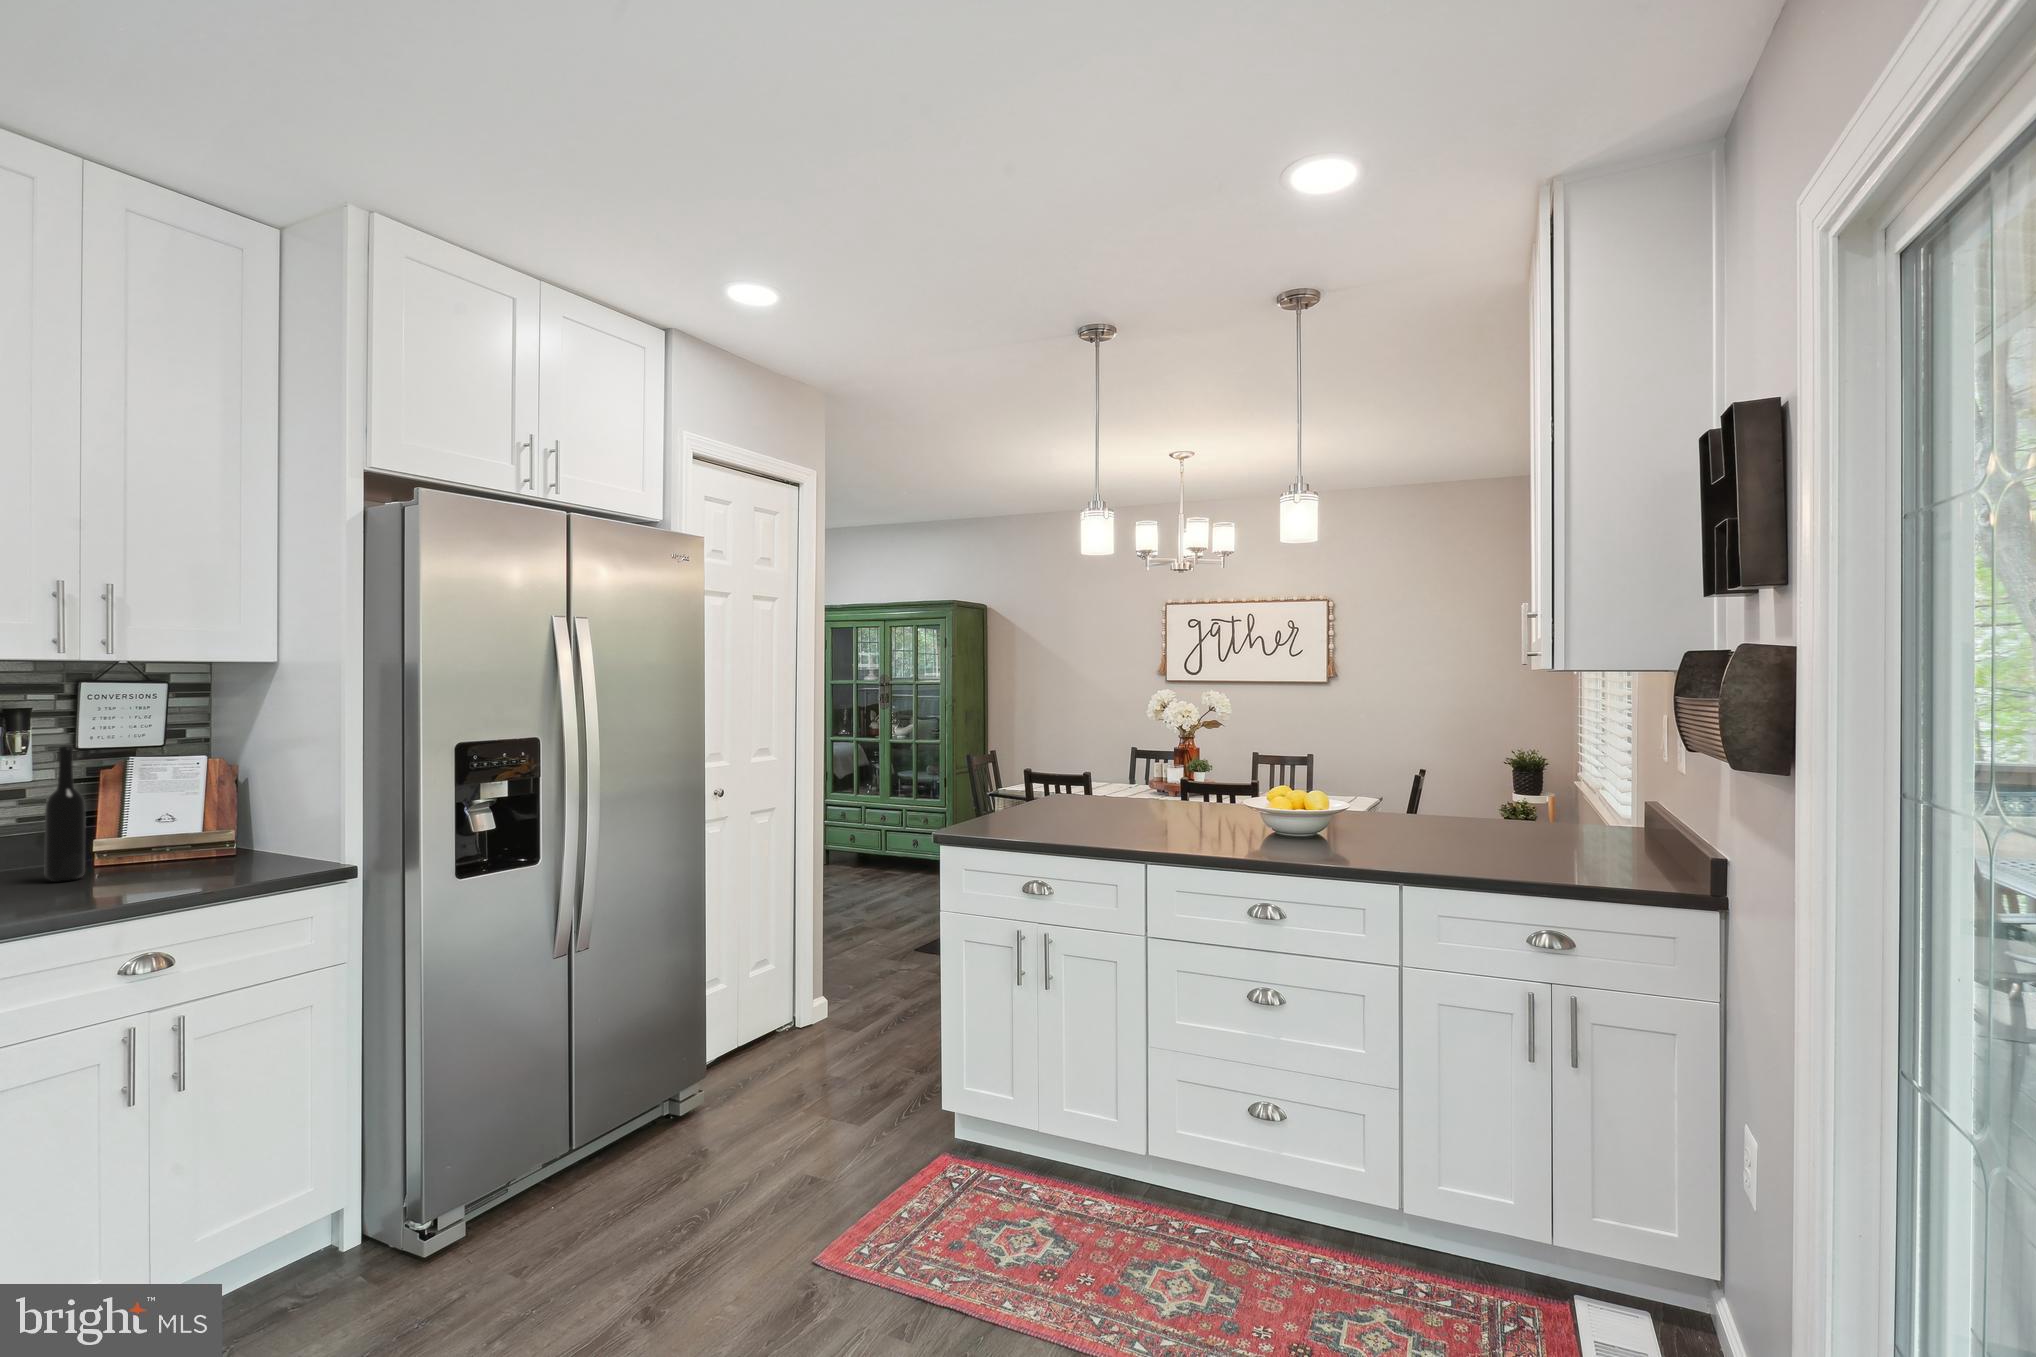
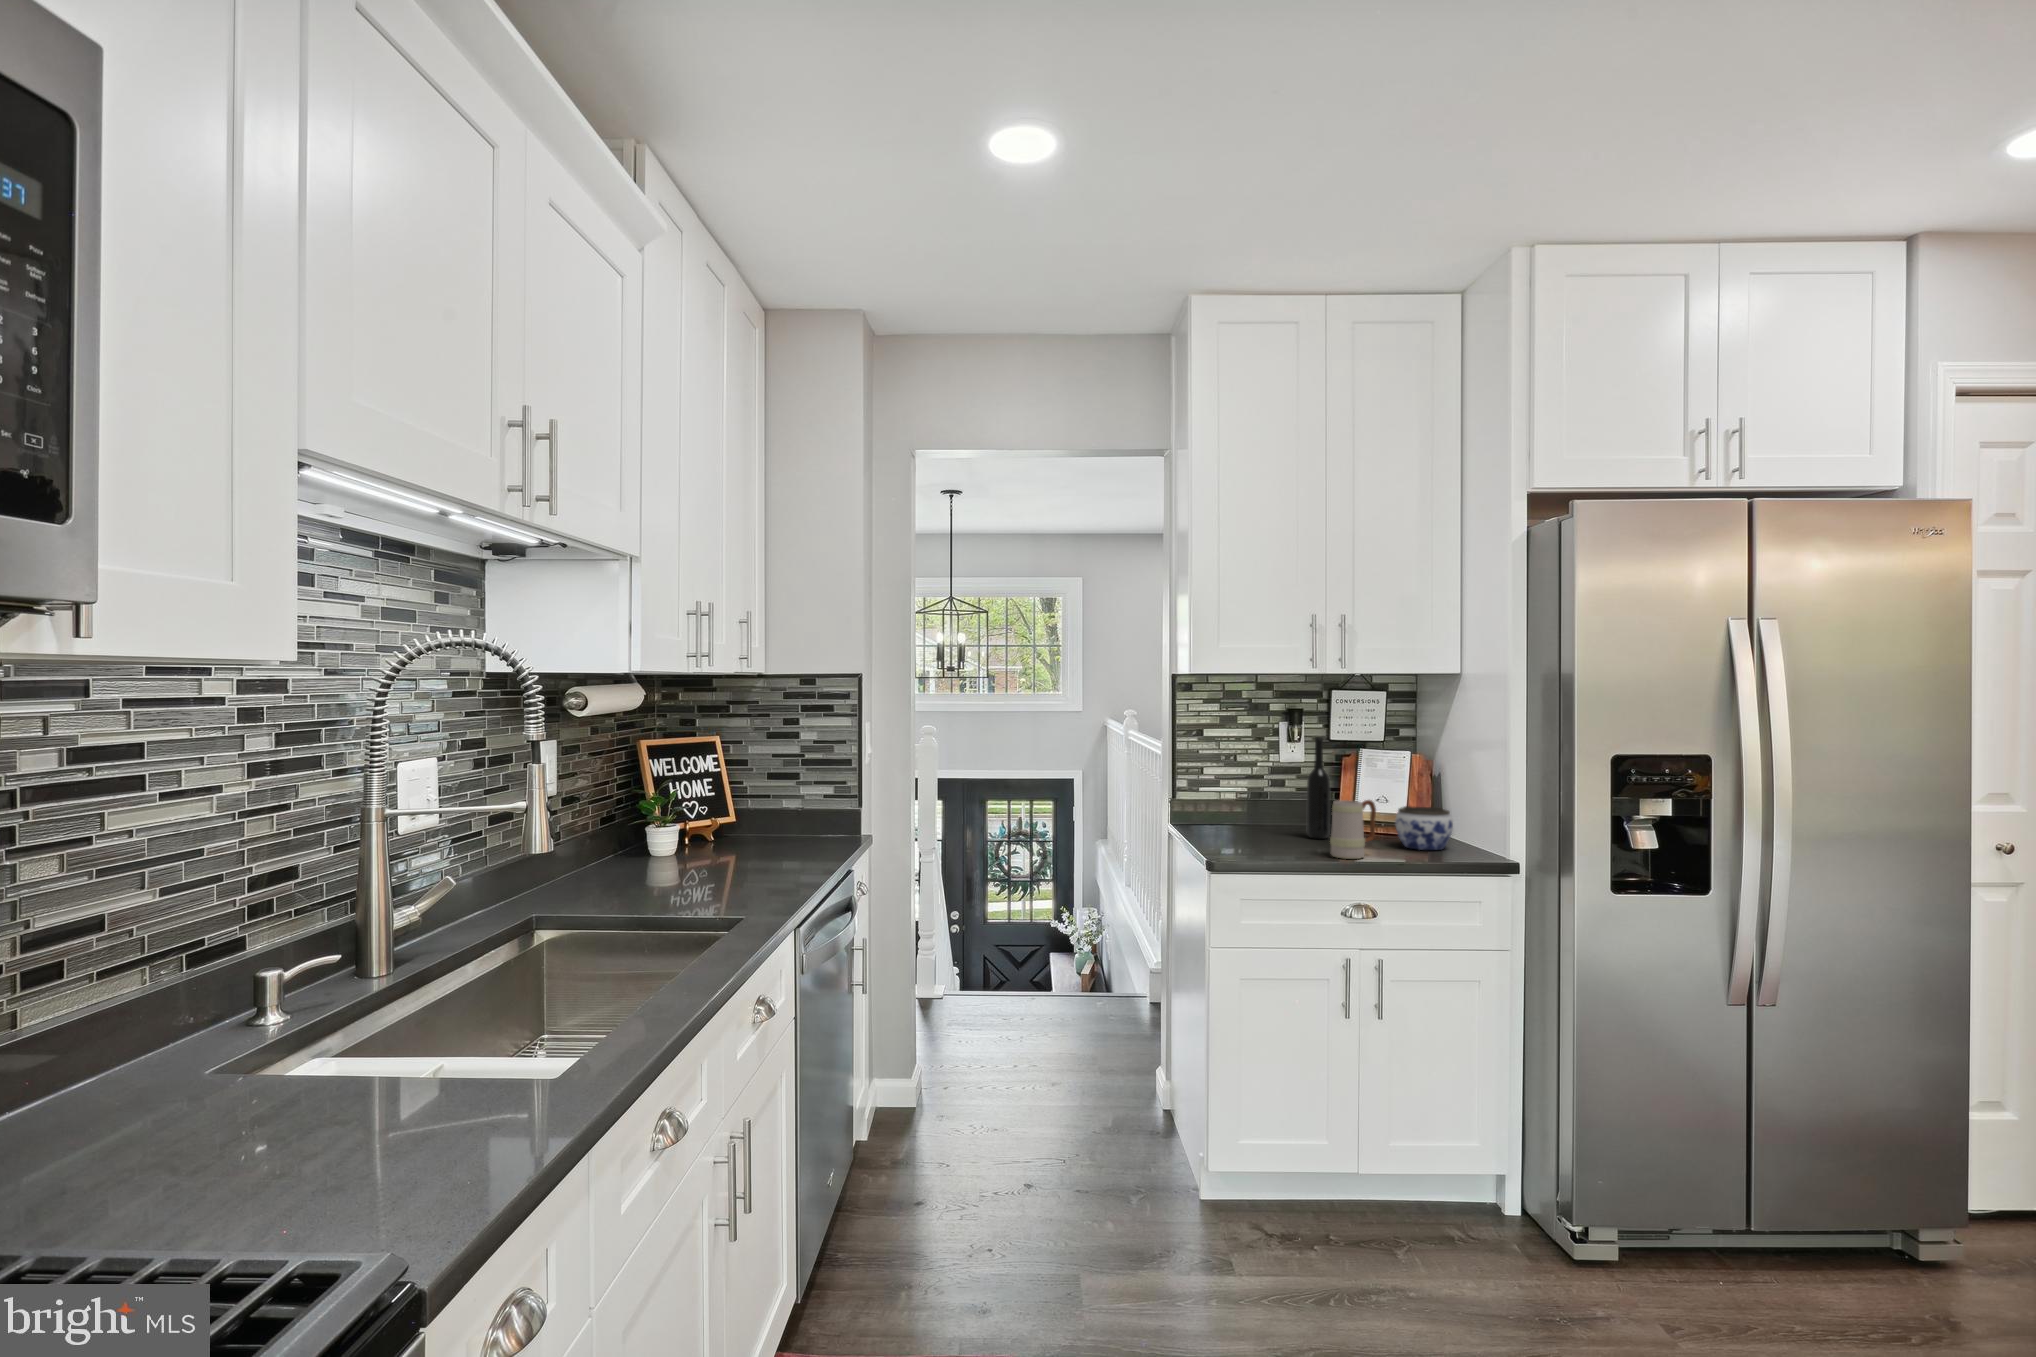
jar: none [191,819,270,872] -> present [1395,806,1453,850]
mug: none [97,820,168,899] -> present [1330,800,1376,859]

